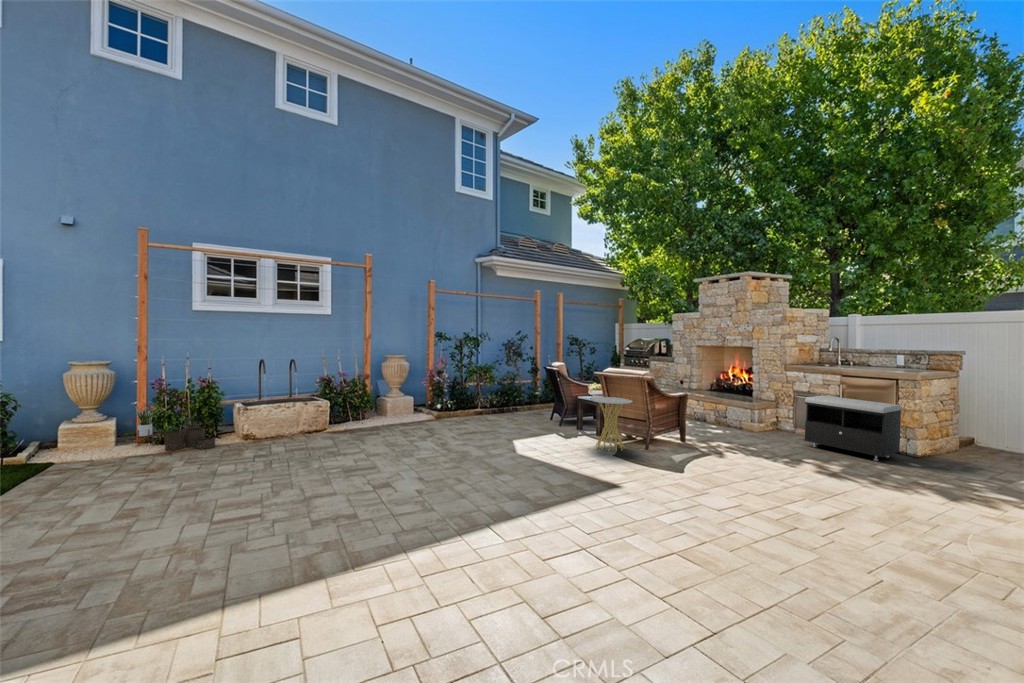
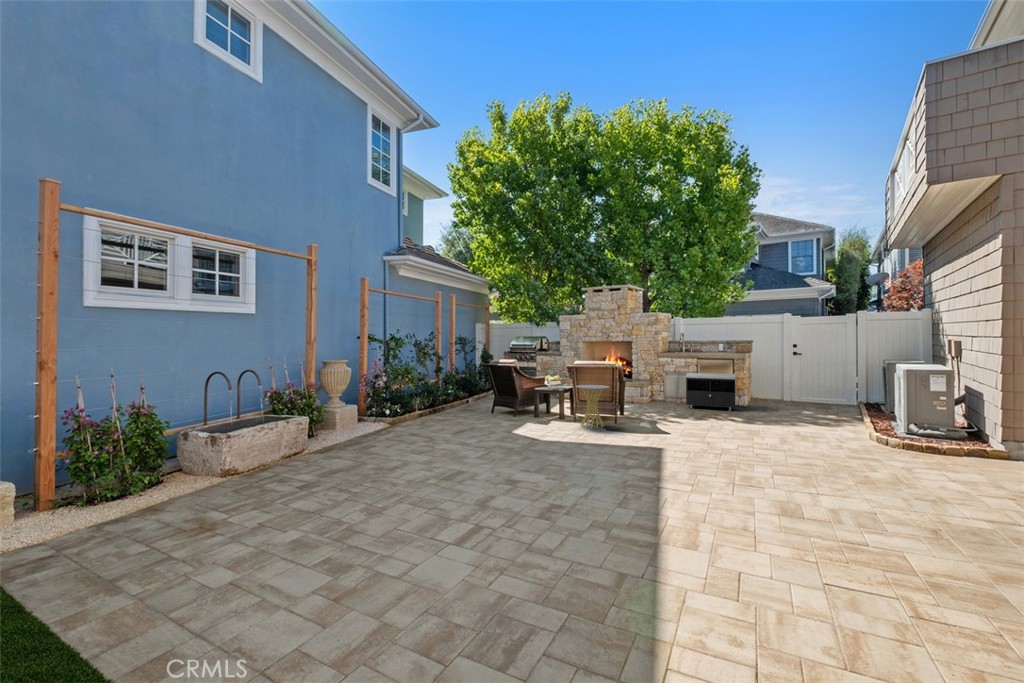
potted plant: present [136,407,153,445] -> none [47,453,84,516]
woven basket: present [165,425,215,450] -> none [128,469,208,510]

